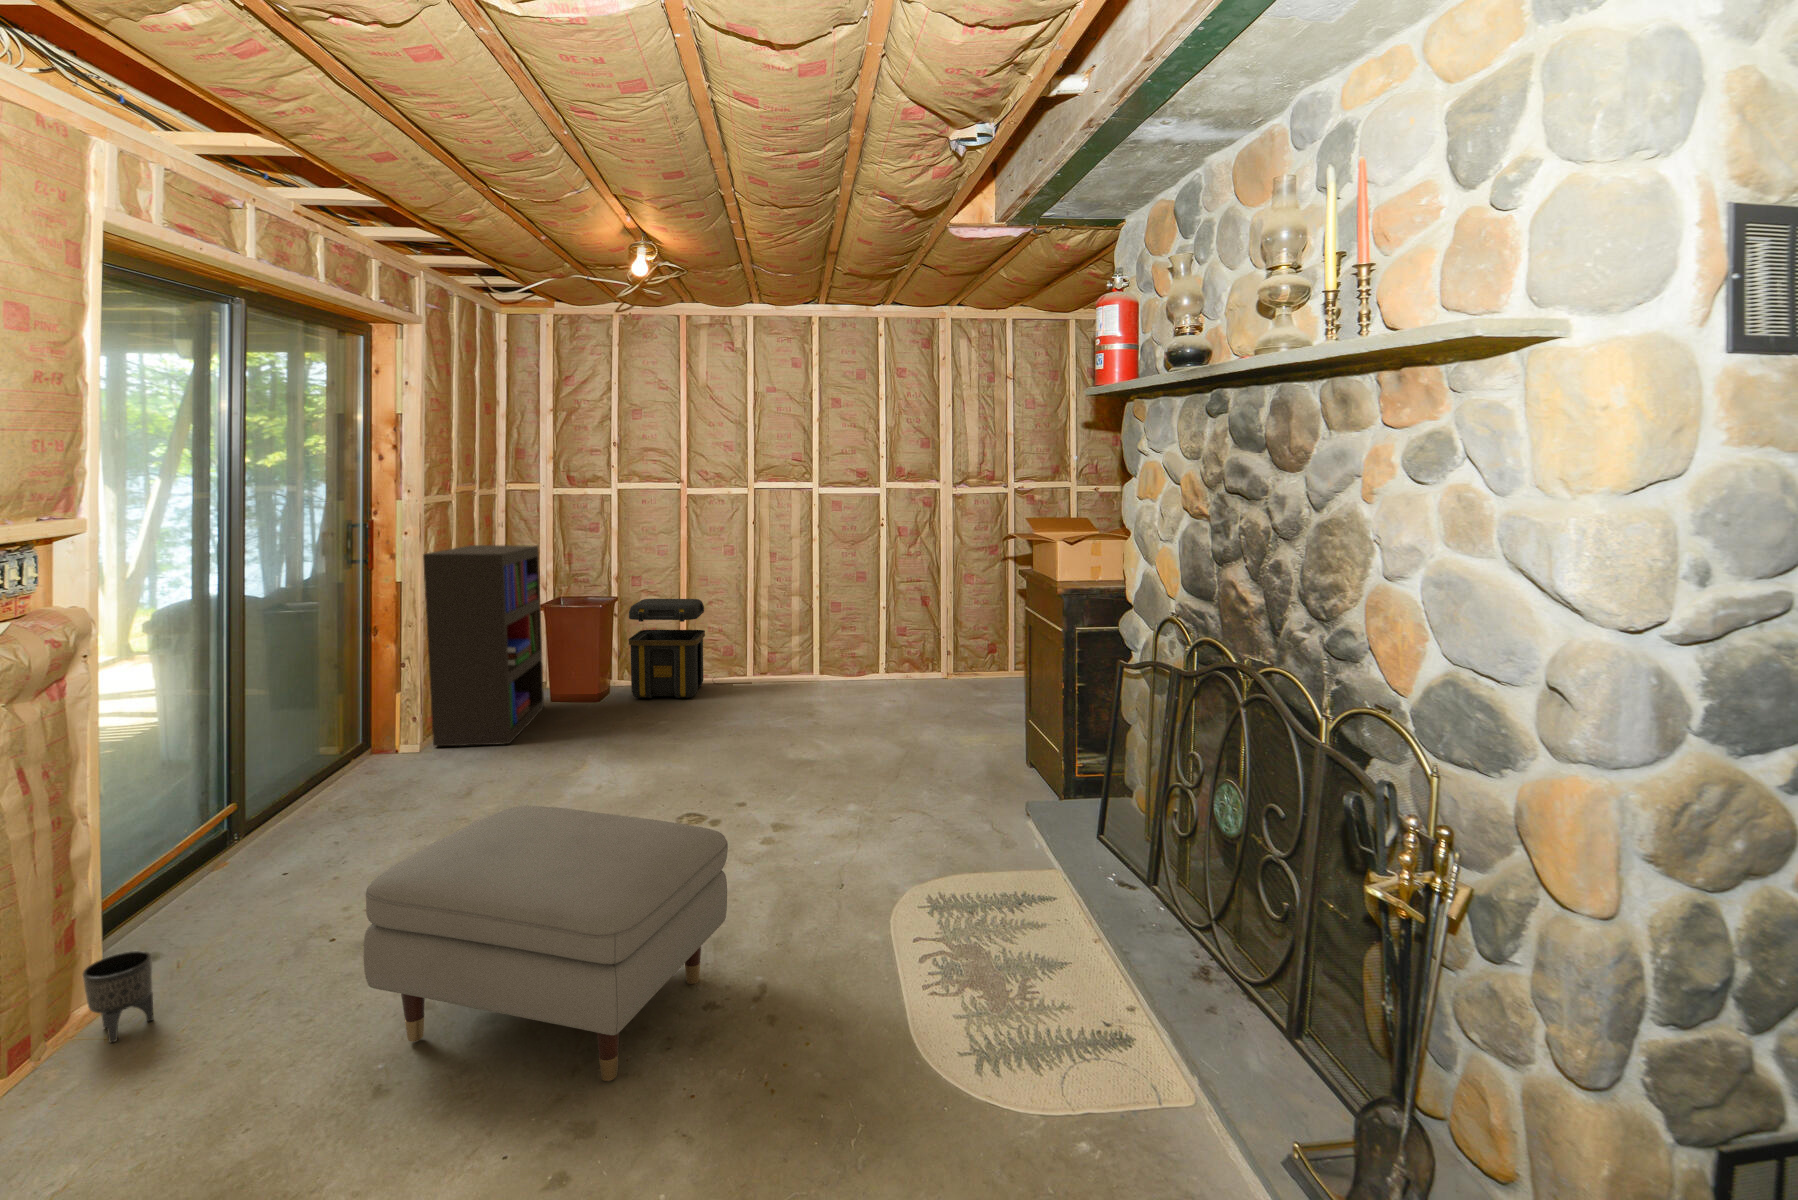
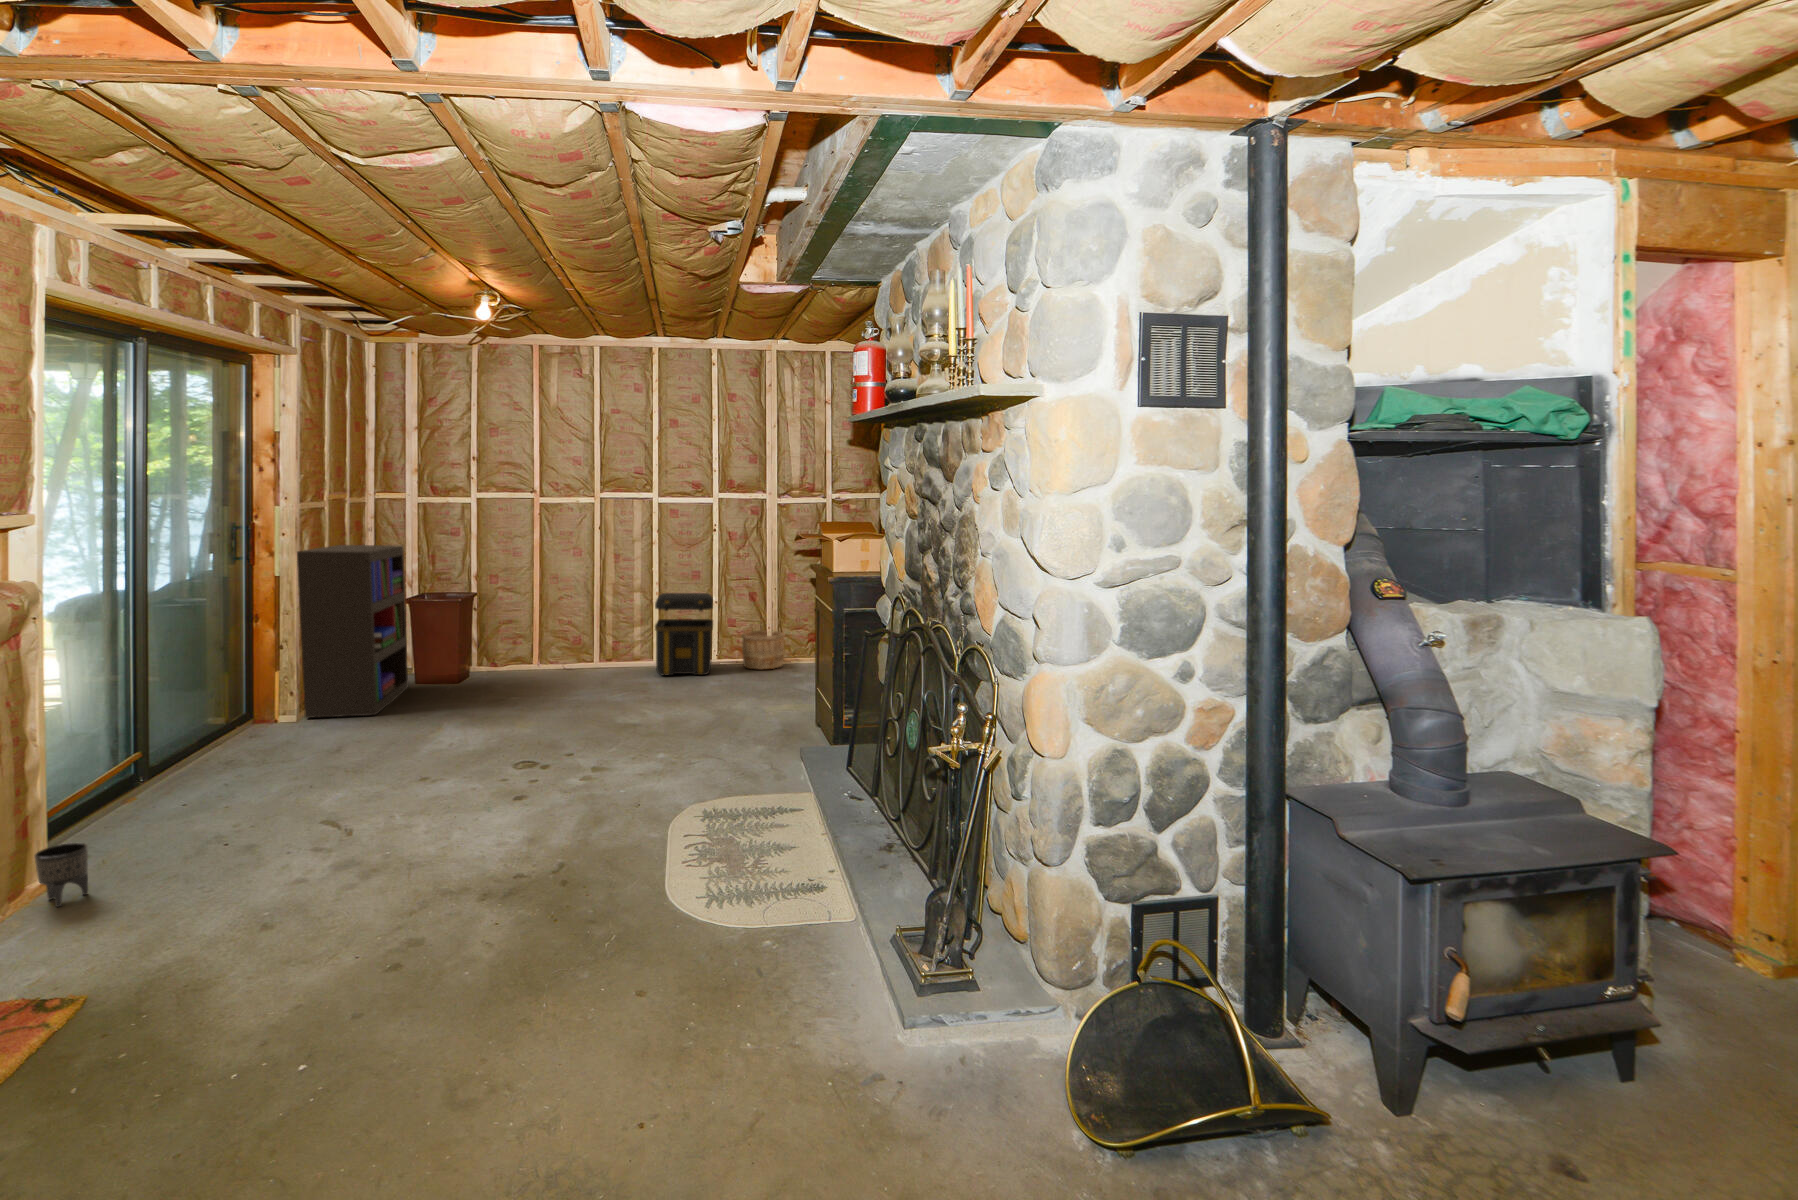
toolbox: present [628,599,705,698] -> present [655,593,713,675]
wooden bucket: none [910,641,961,688] -> present [742,630,785,669]
ottoman: present [364,806,728,1081] -> none [262,737,542,910]

